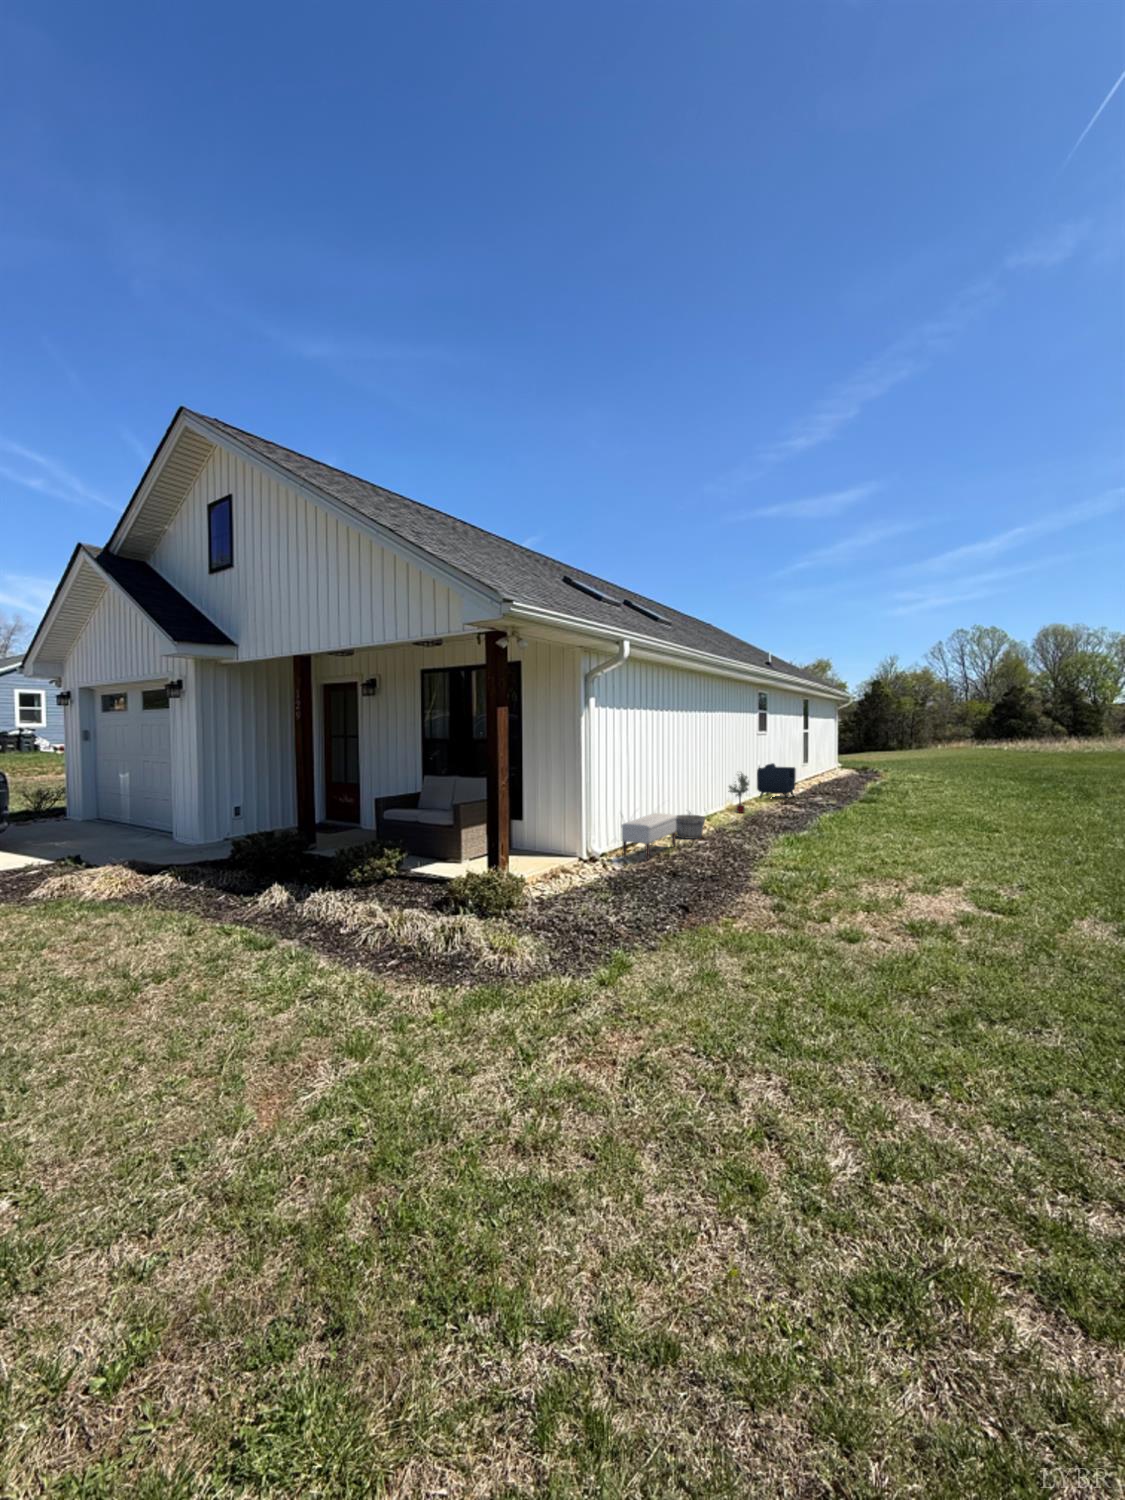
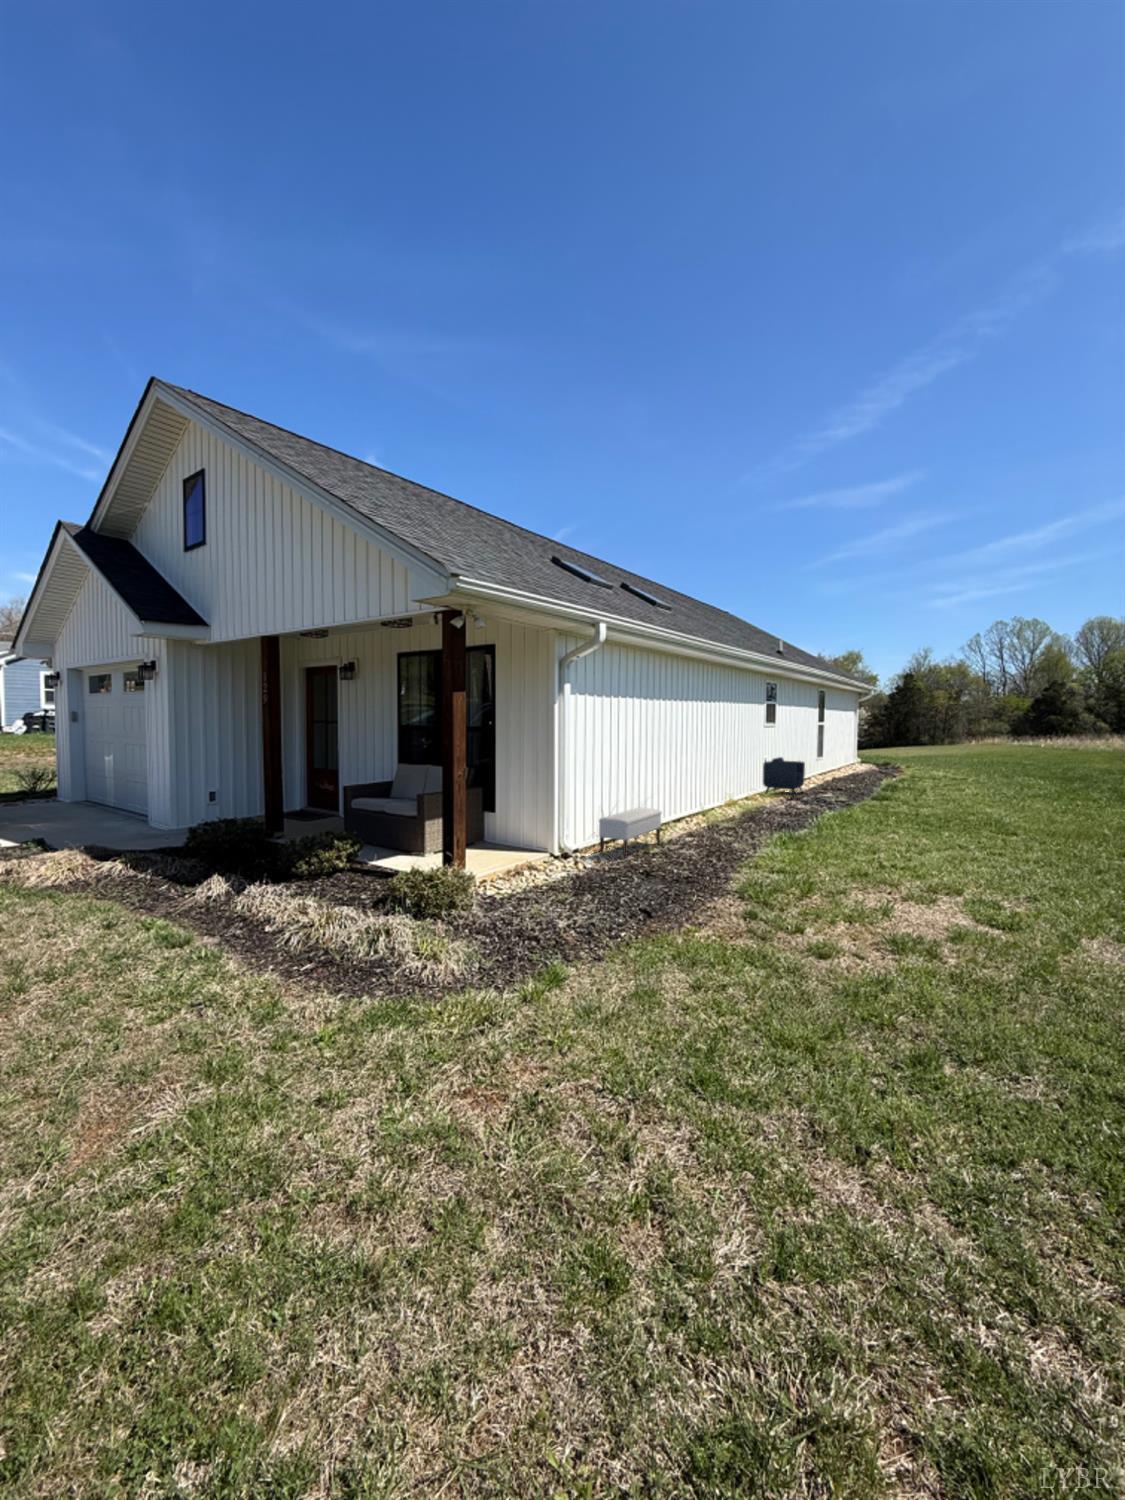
potted tree: present [729,773,749,813] -> none [727,765,752,809]
wooden bucket: present [676,813,705,839] -> none [662,804,696,835]

